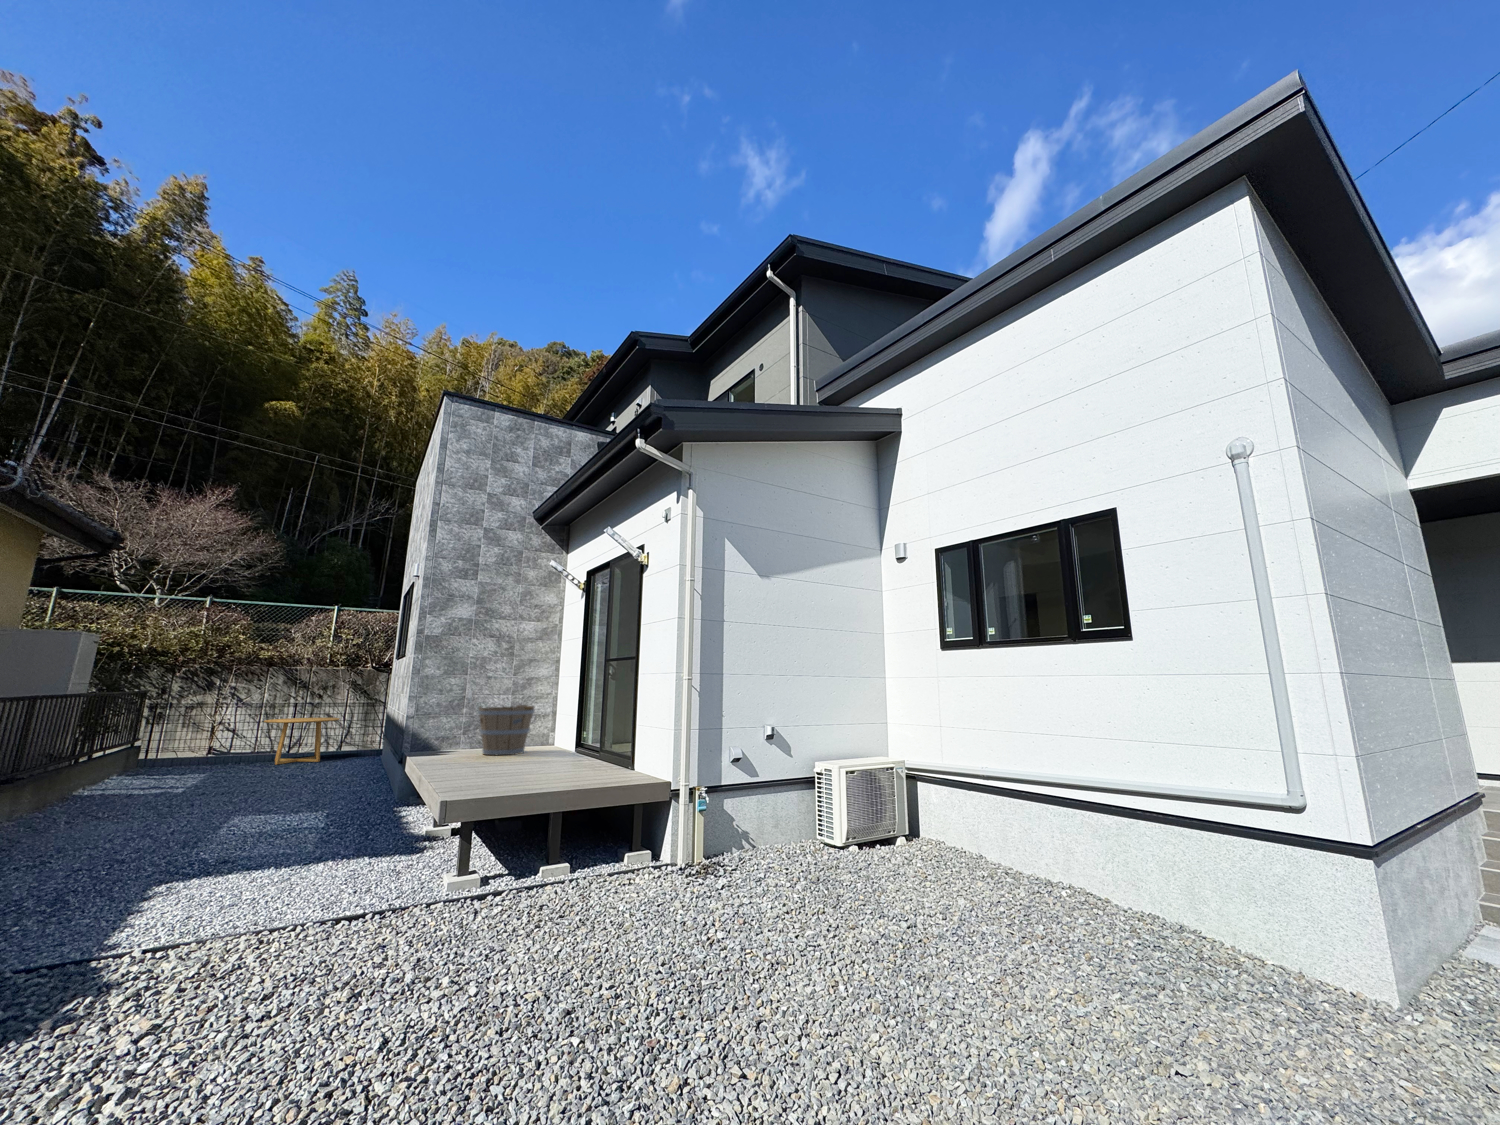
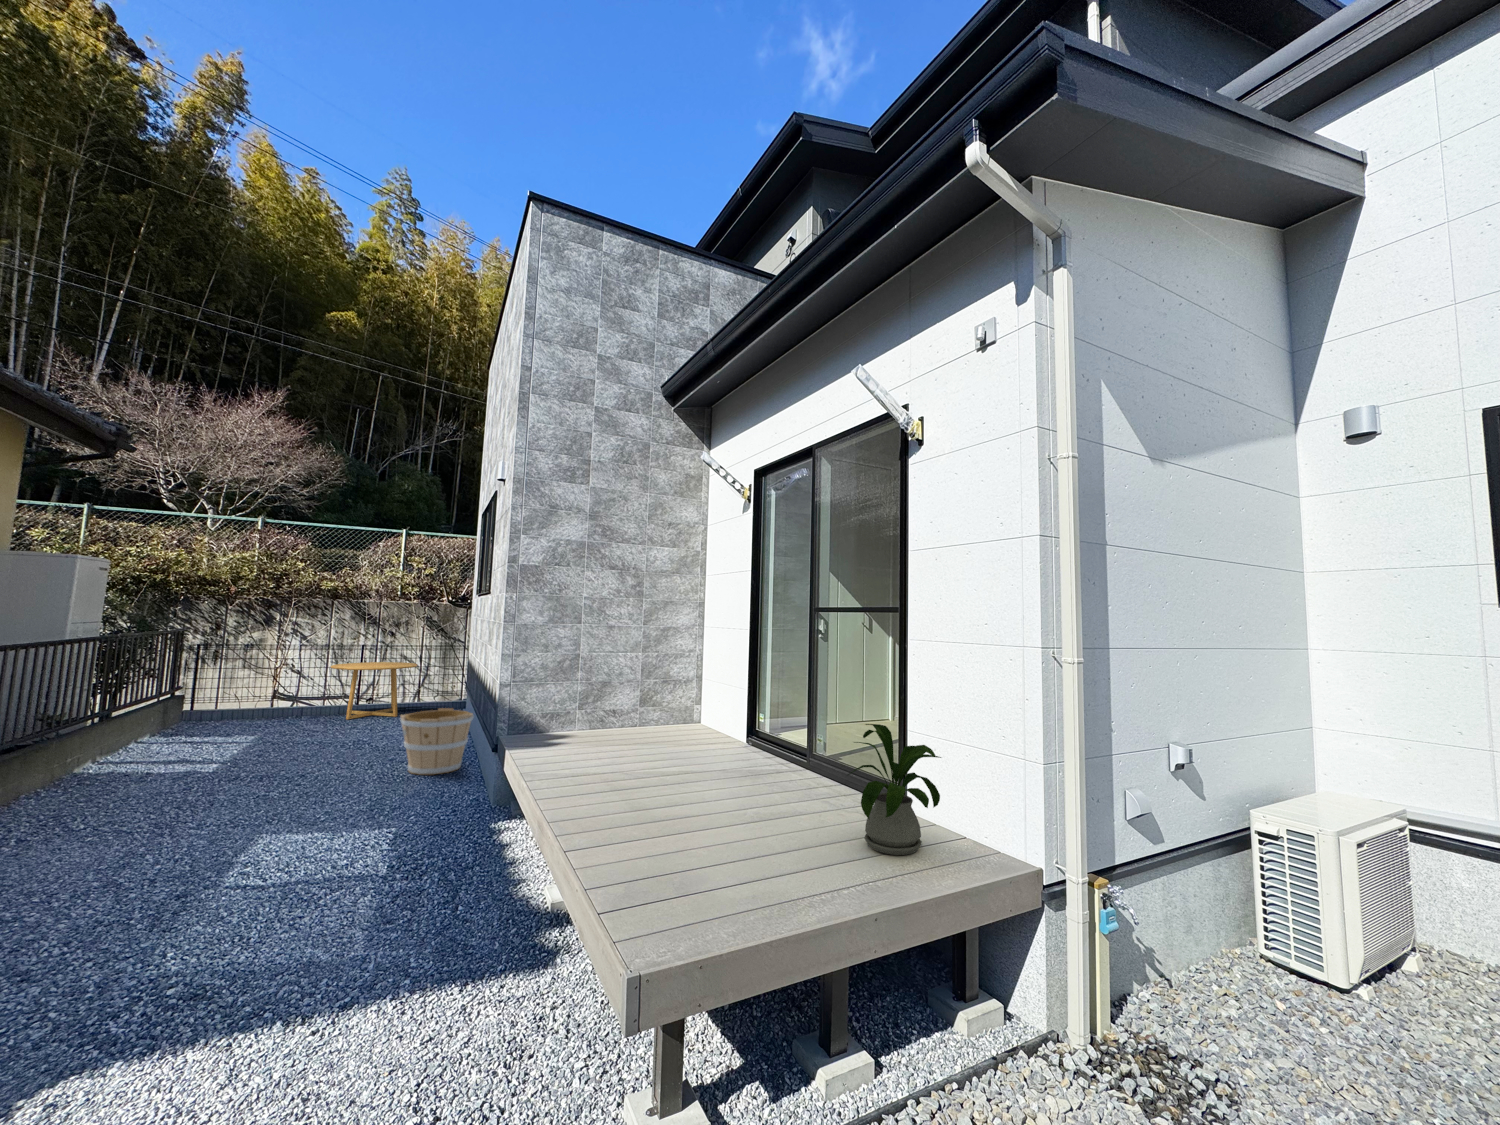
wooden bucket: present [478,705,534,755] -> present [401,708,474,775]
house plant: none [587,715,642,783] -> present [848,724,941,855]

